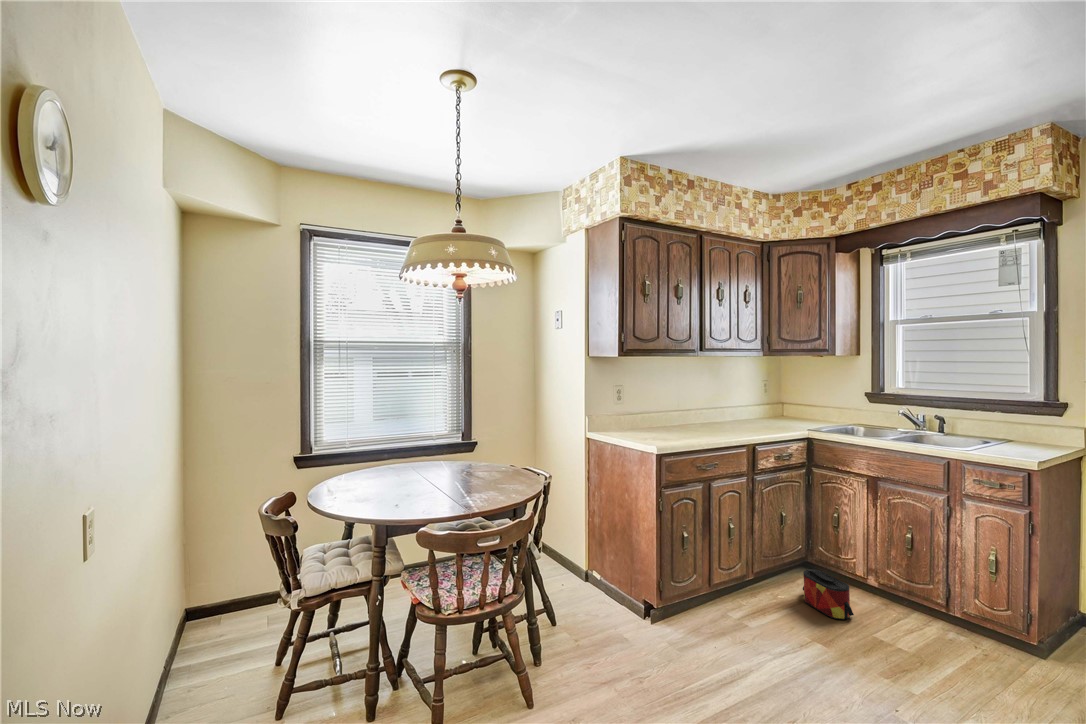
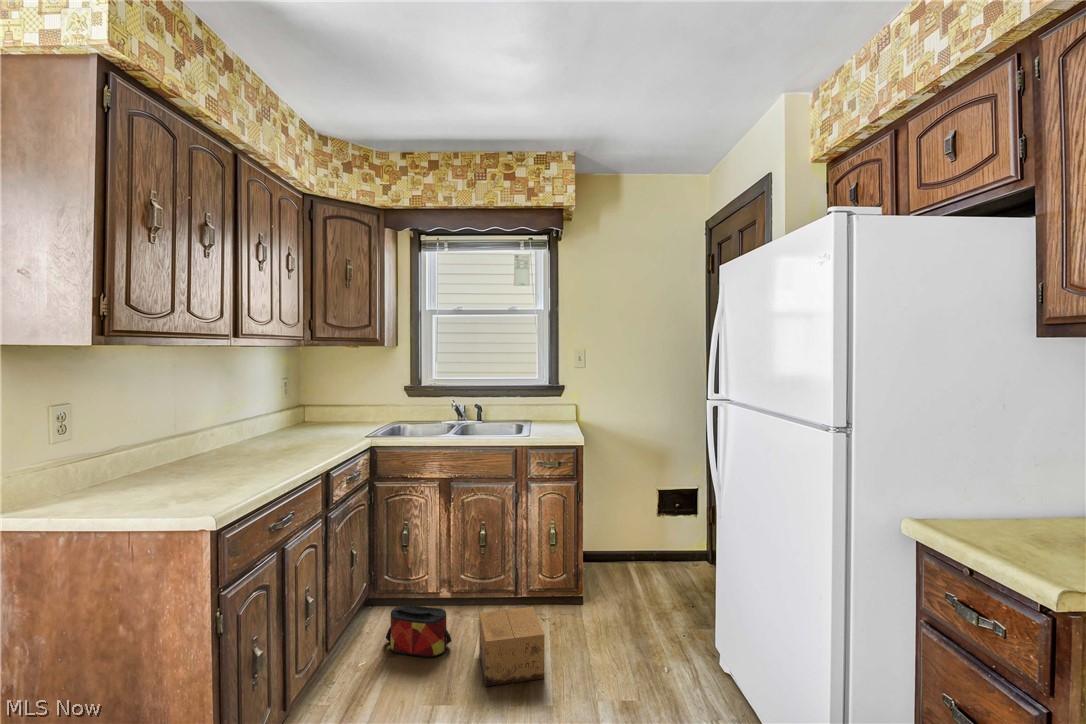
cardboard box: none [858,598,936,679] -> present [479,607,545,686]

